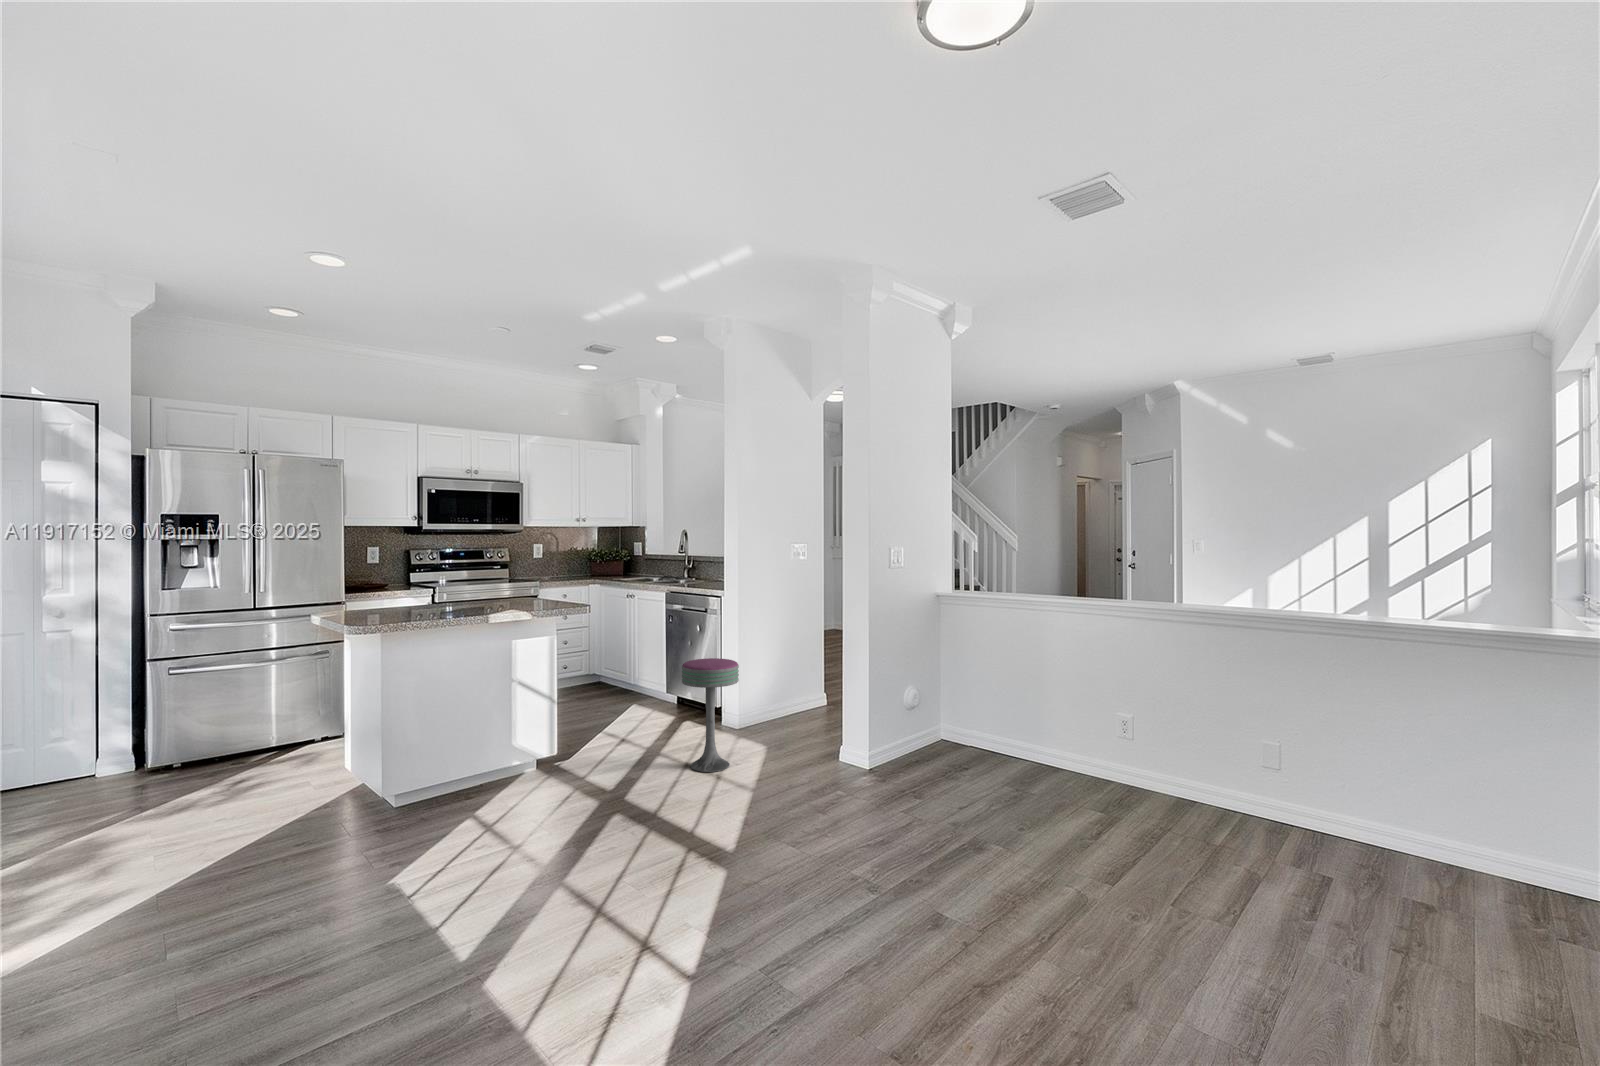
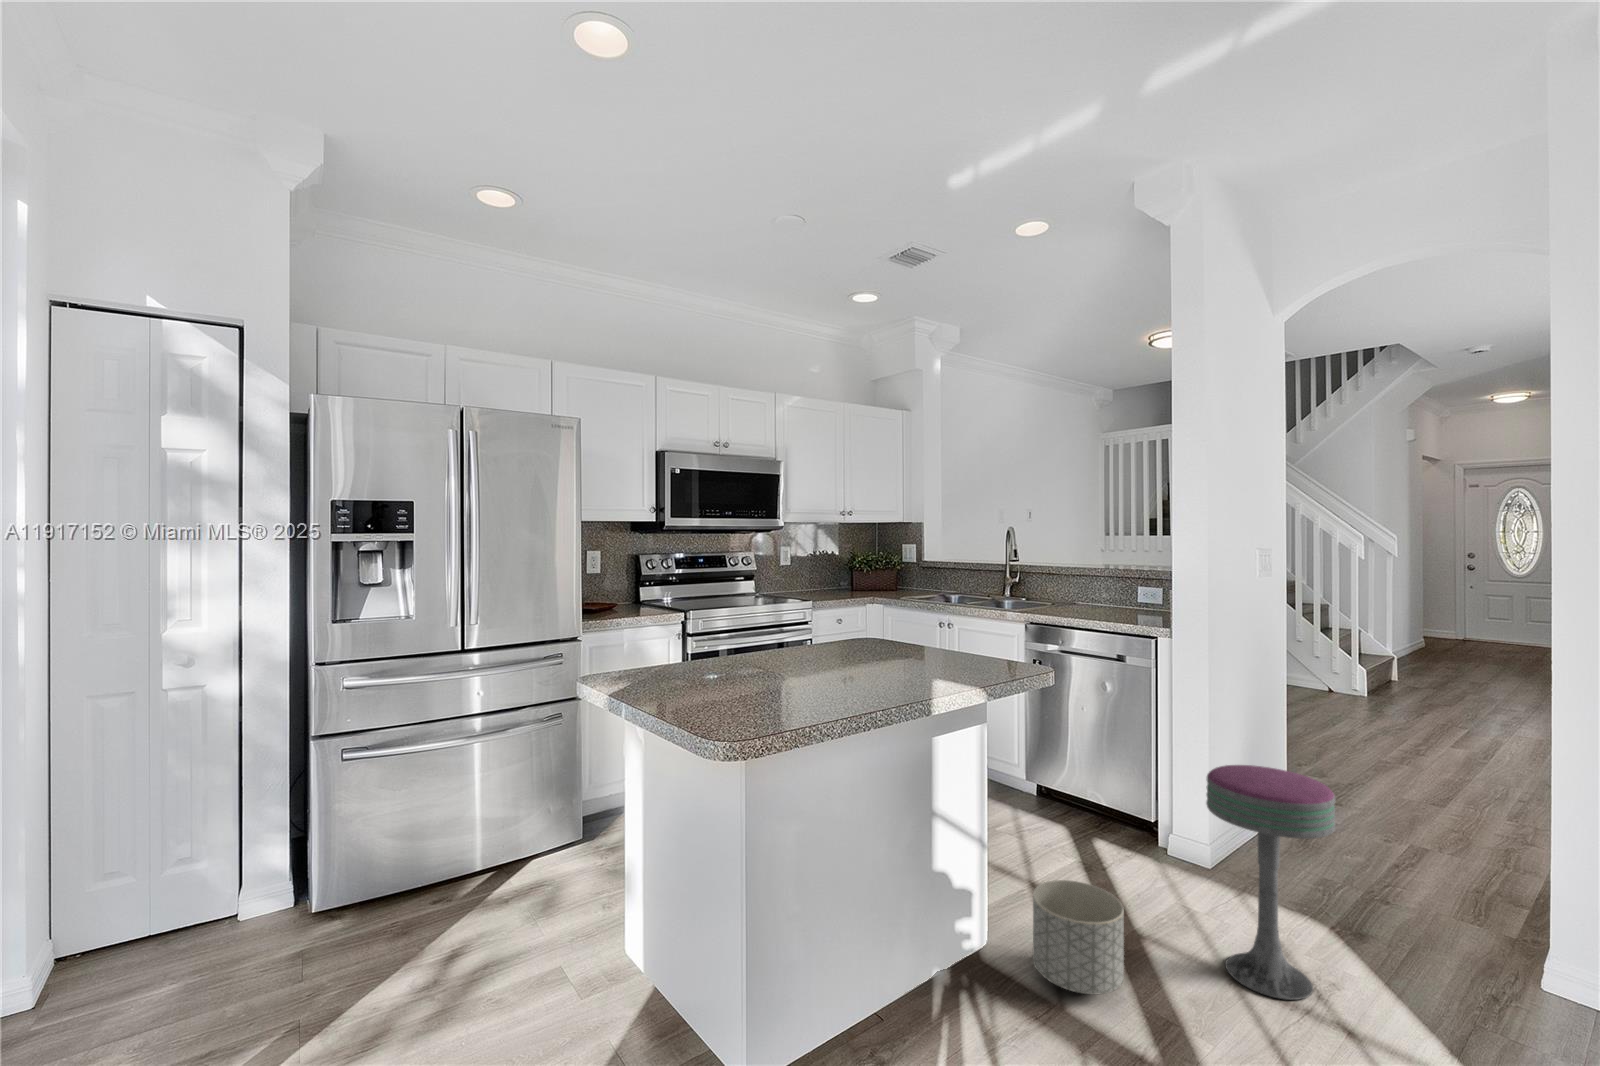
planter: none [582,723,629,775] -> present [1033,880,1124,995]

